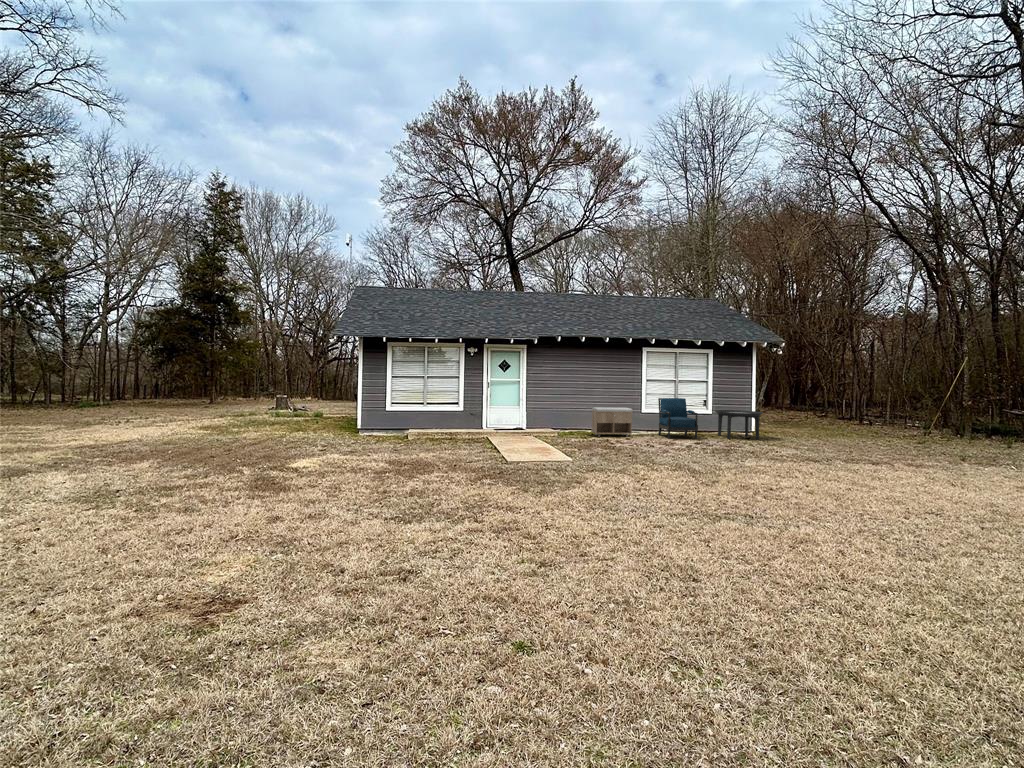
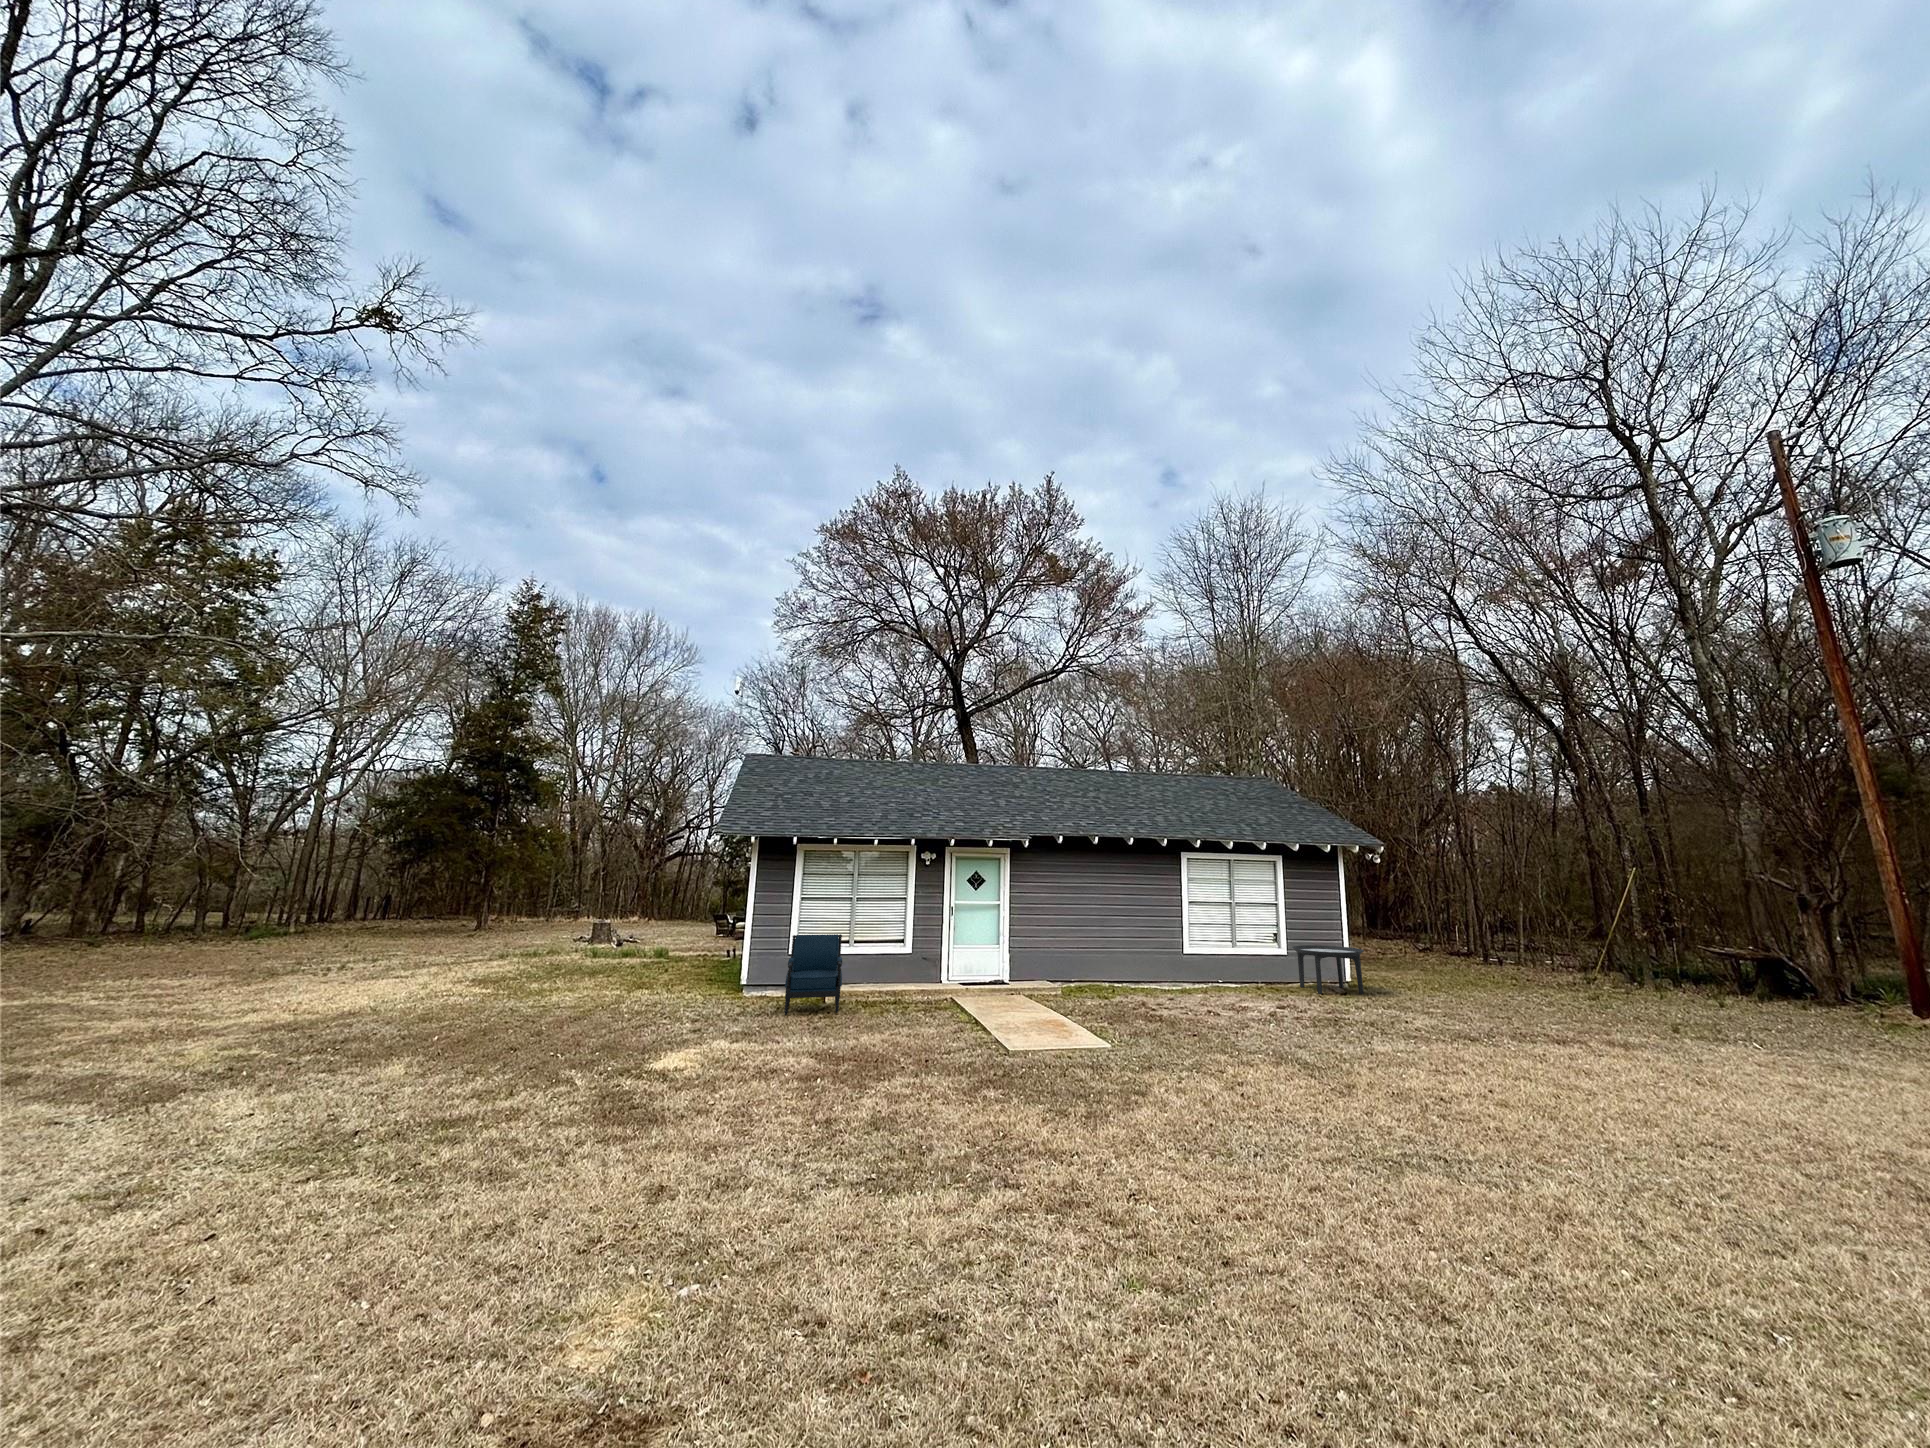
chair: present [658,398,698,439] -> present [784,934,842,1015]
storage bench: present [592,407,633,437] -> none [1112,945,1176,995]

